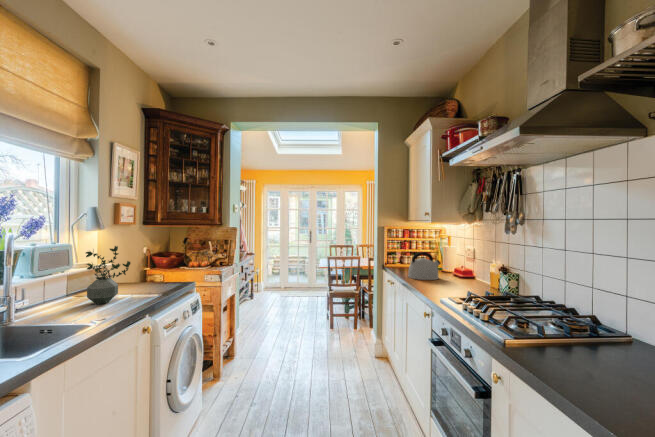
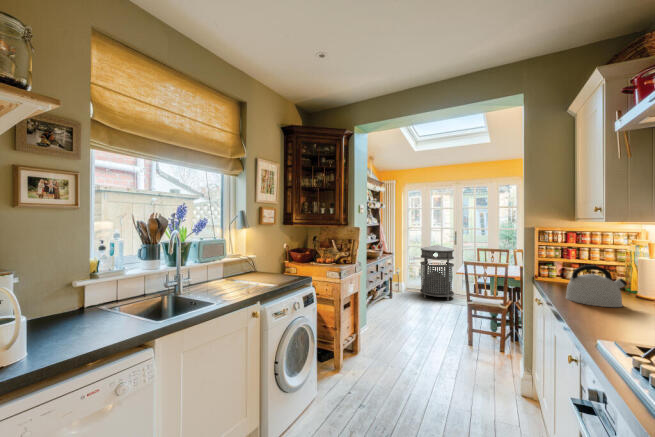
trash can: none [281,243,311,295] -> present [420,245,454,301]
potted plant: present [86,246,131,304] -> none [224,242,255,288]

